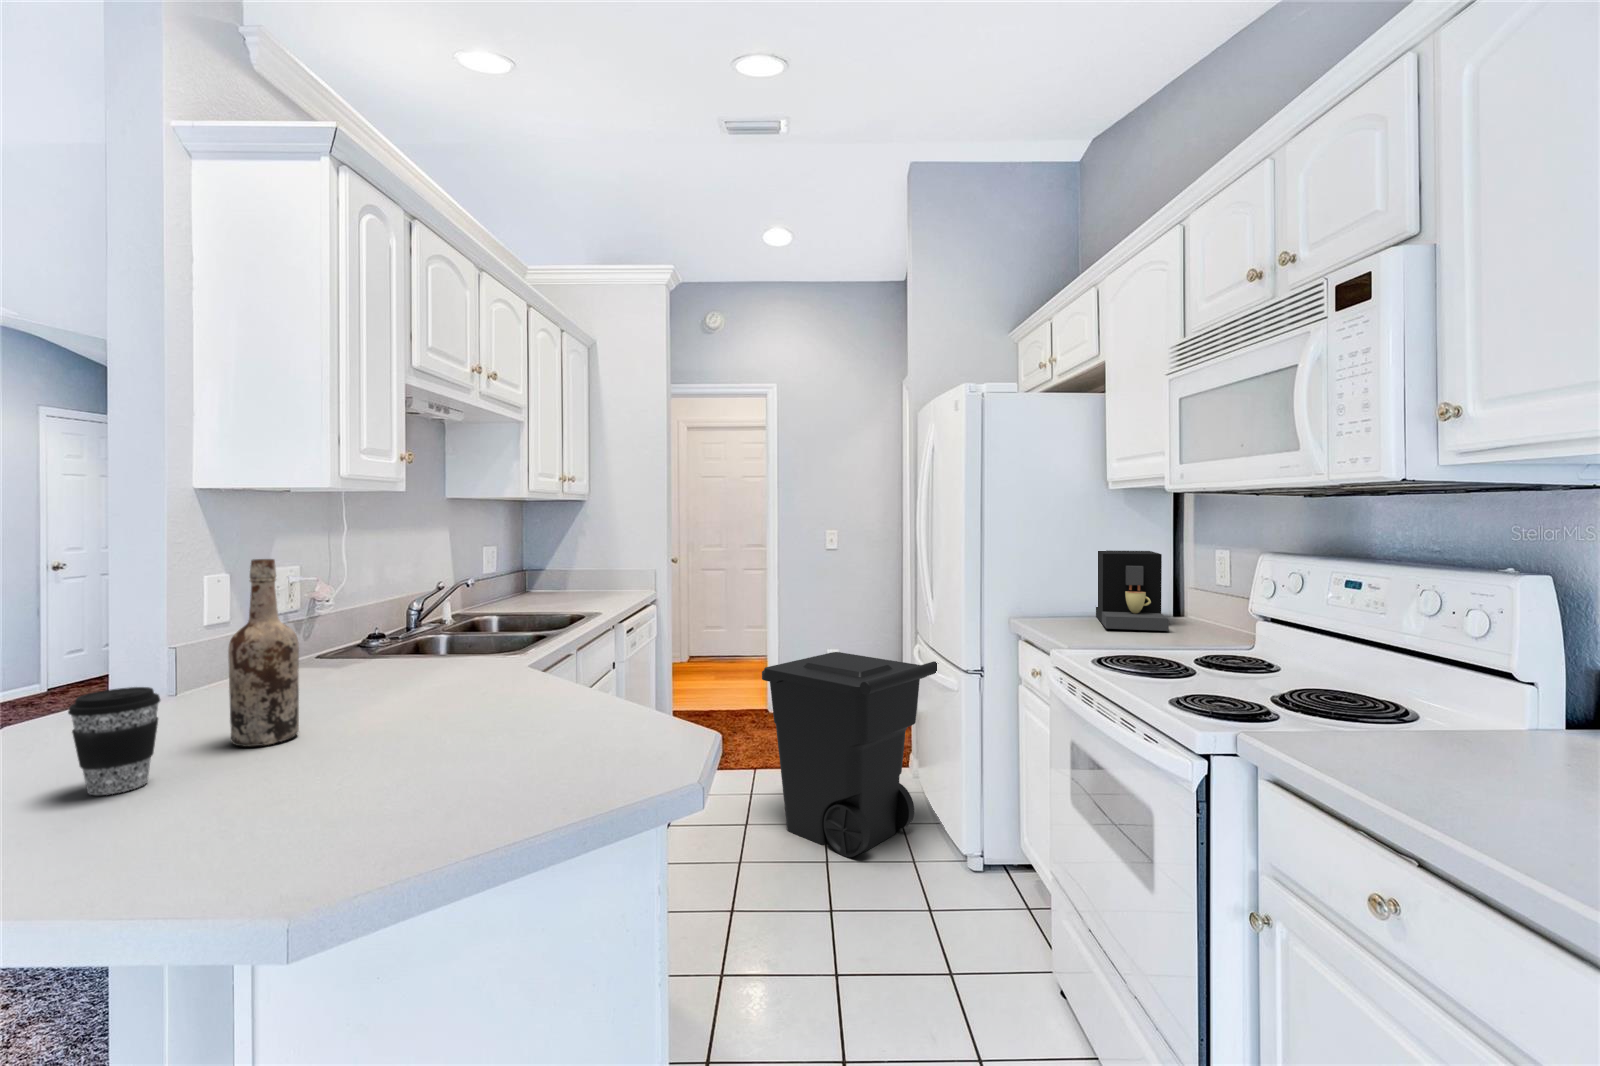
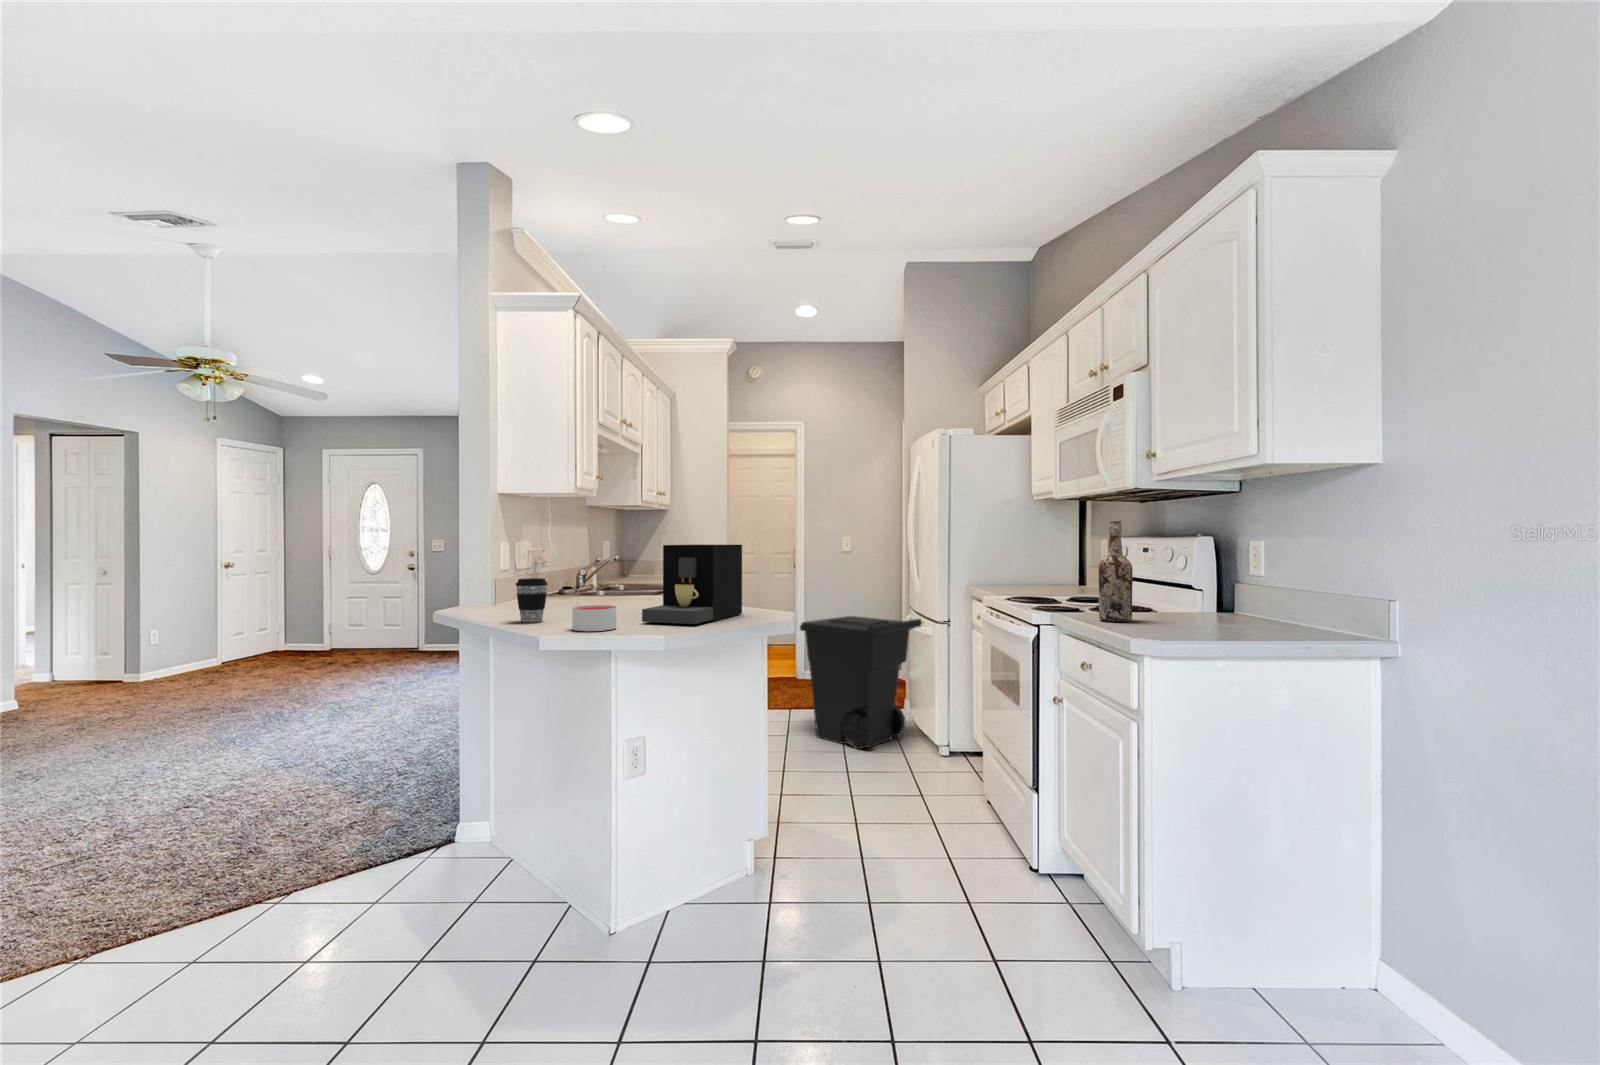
coffee maker: present [1096,550,1169,631] -> present [642,544,742,624]
wine bottle: present [228,559,299,747] -> present [1099,521,1133,622]
candle: none [127,768,263,862] -> present [572,605,616,631]

